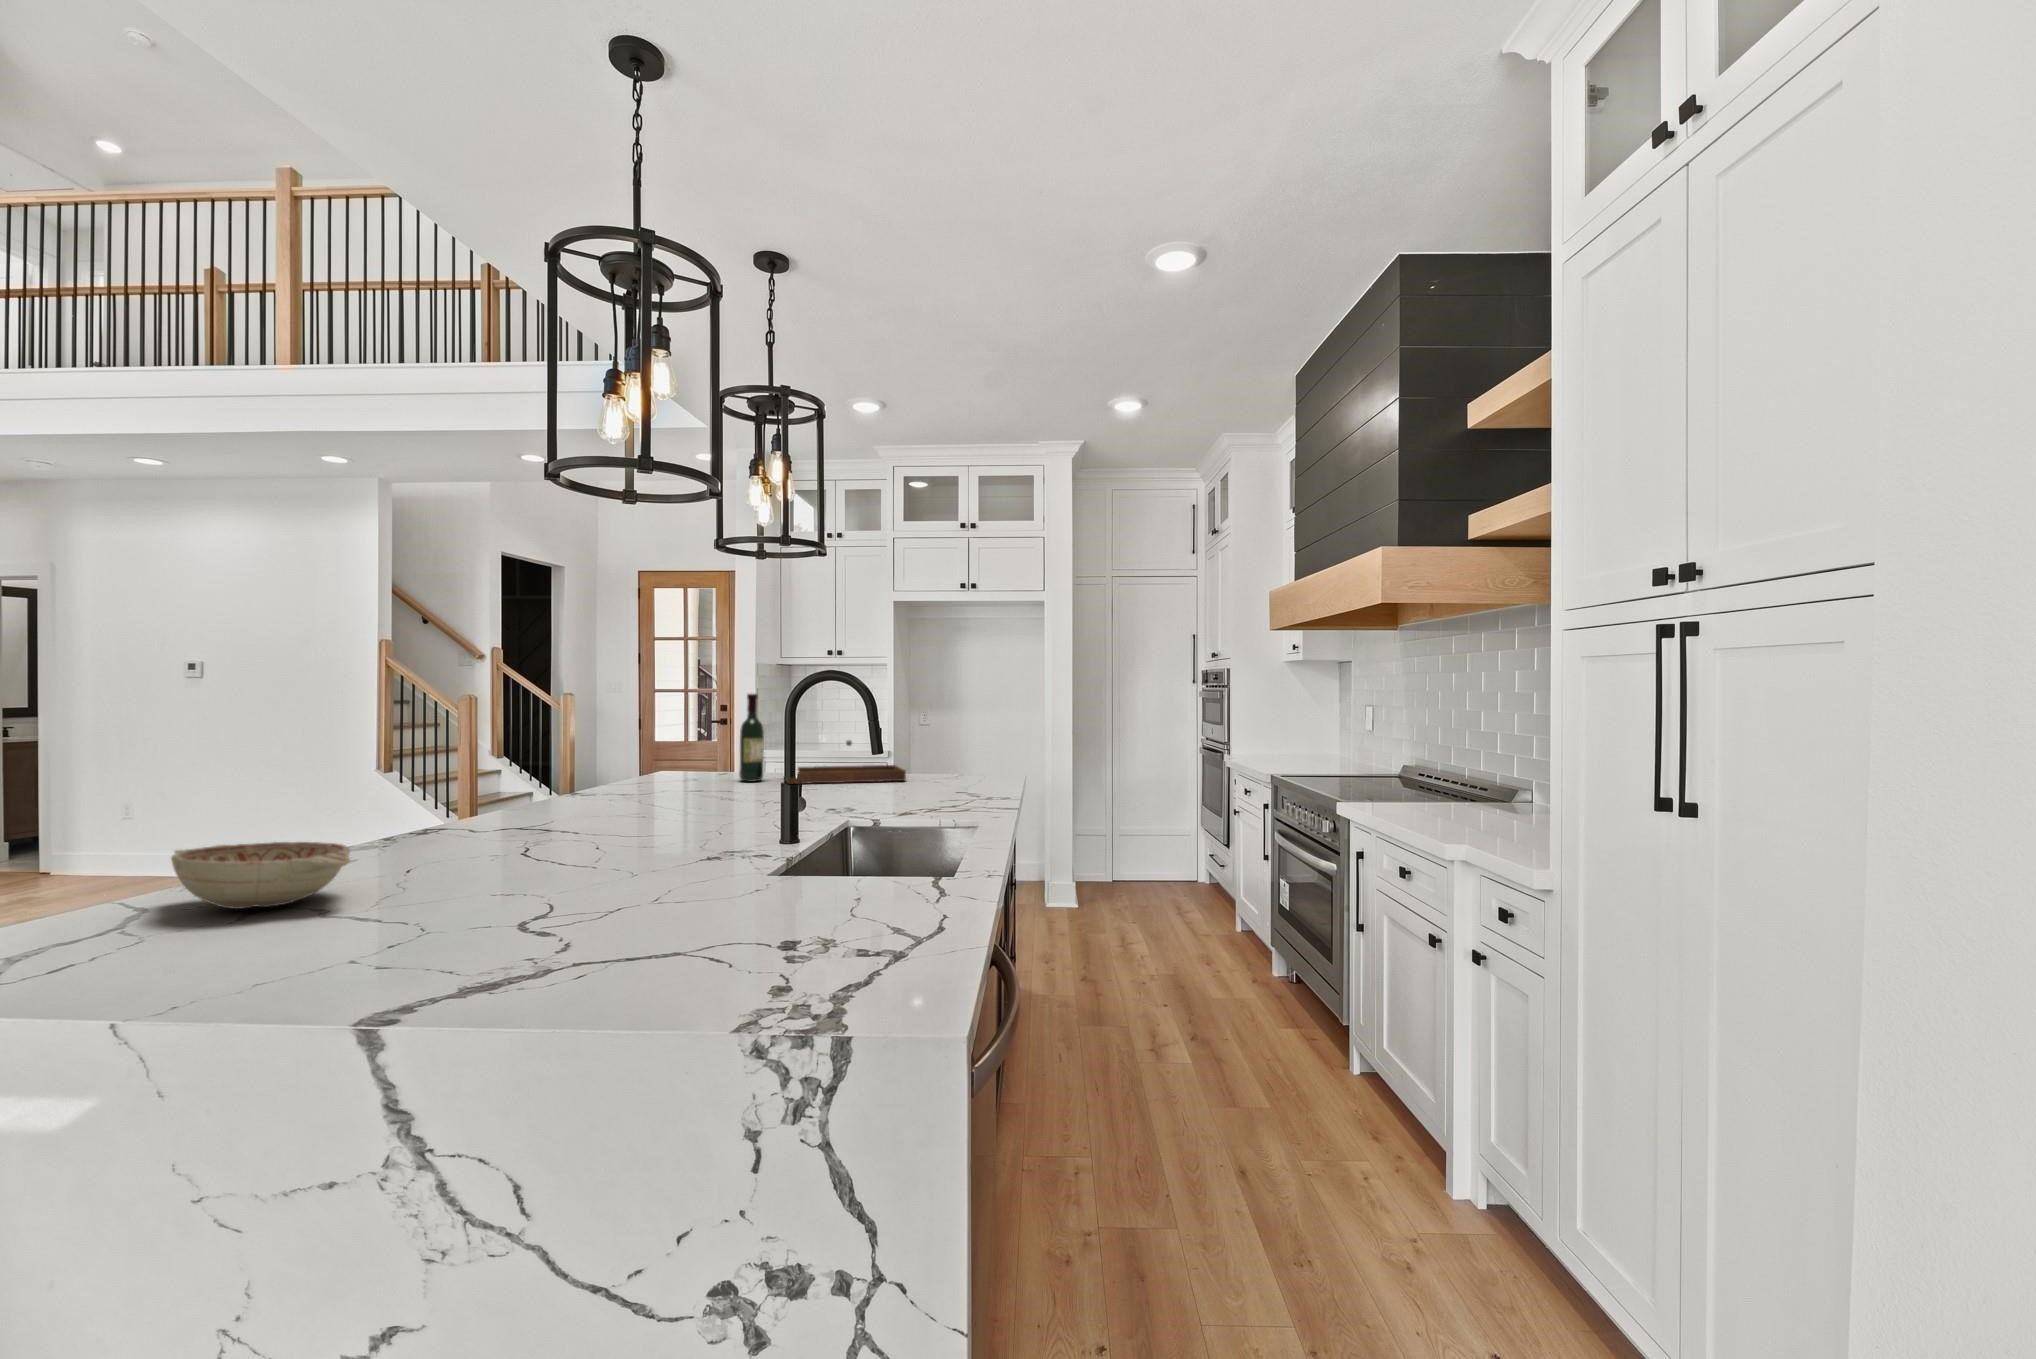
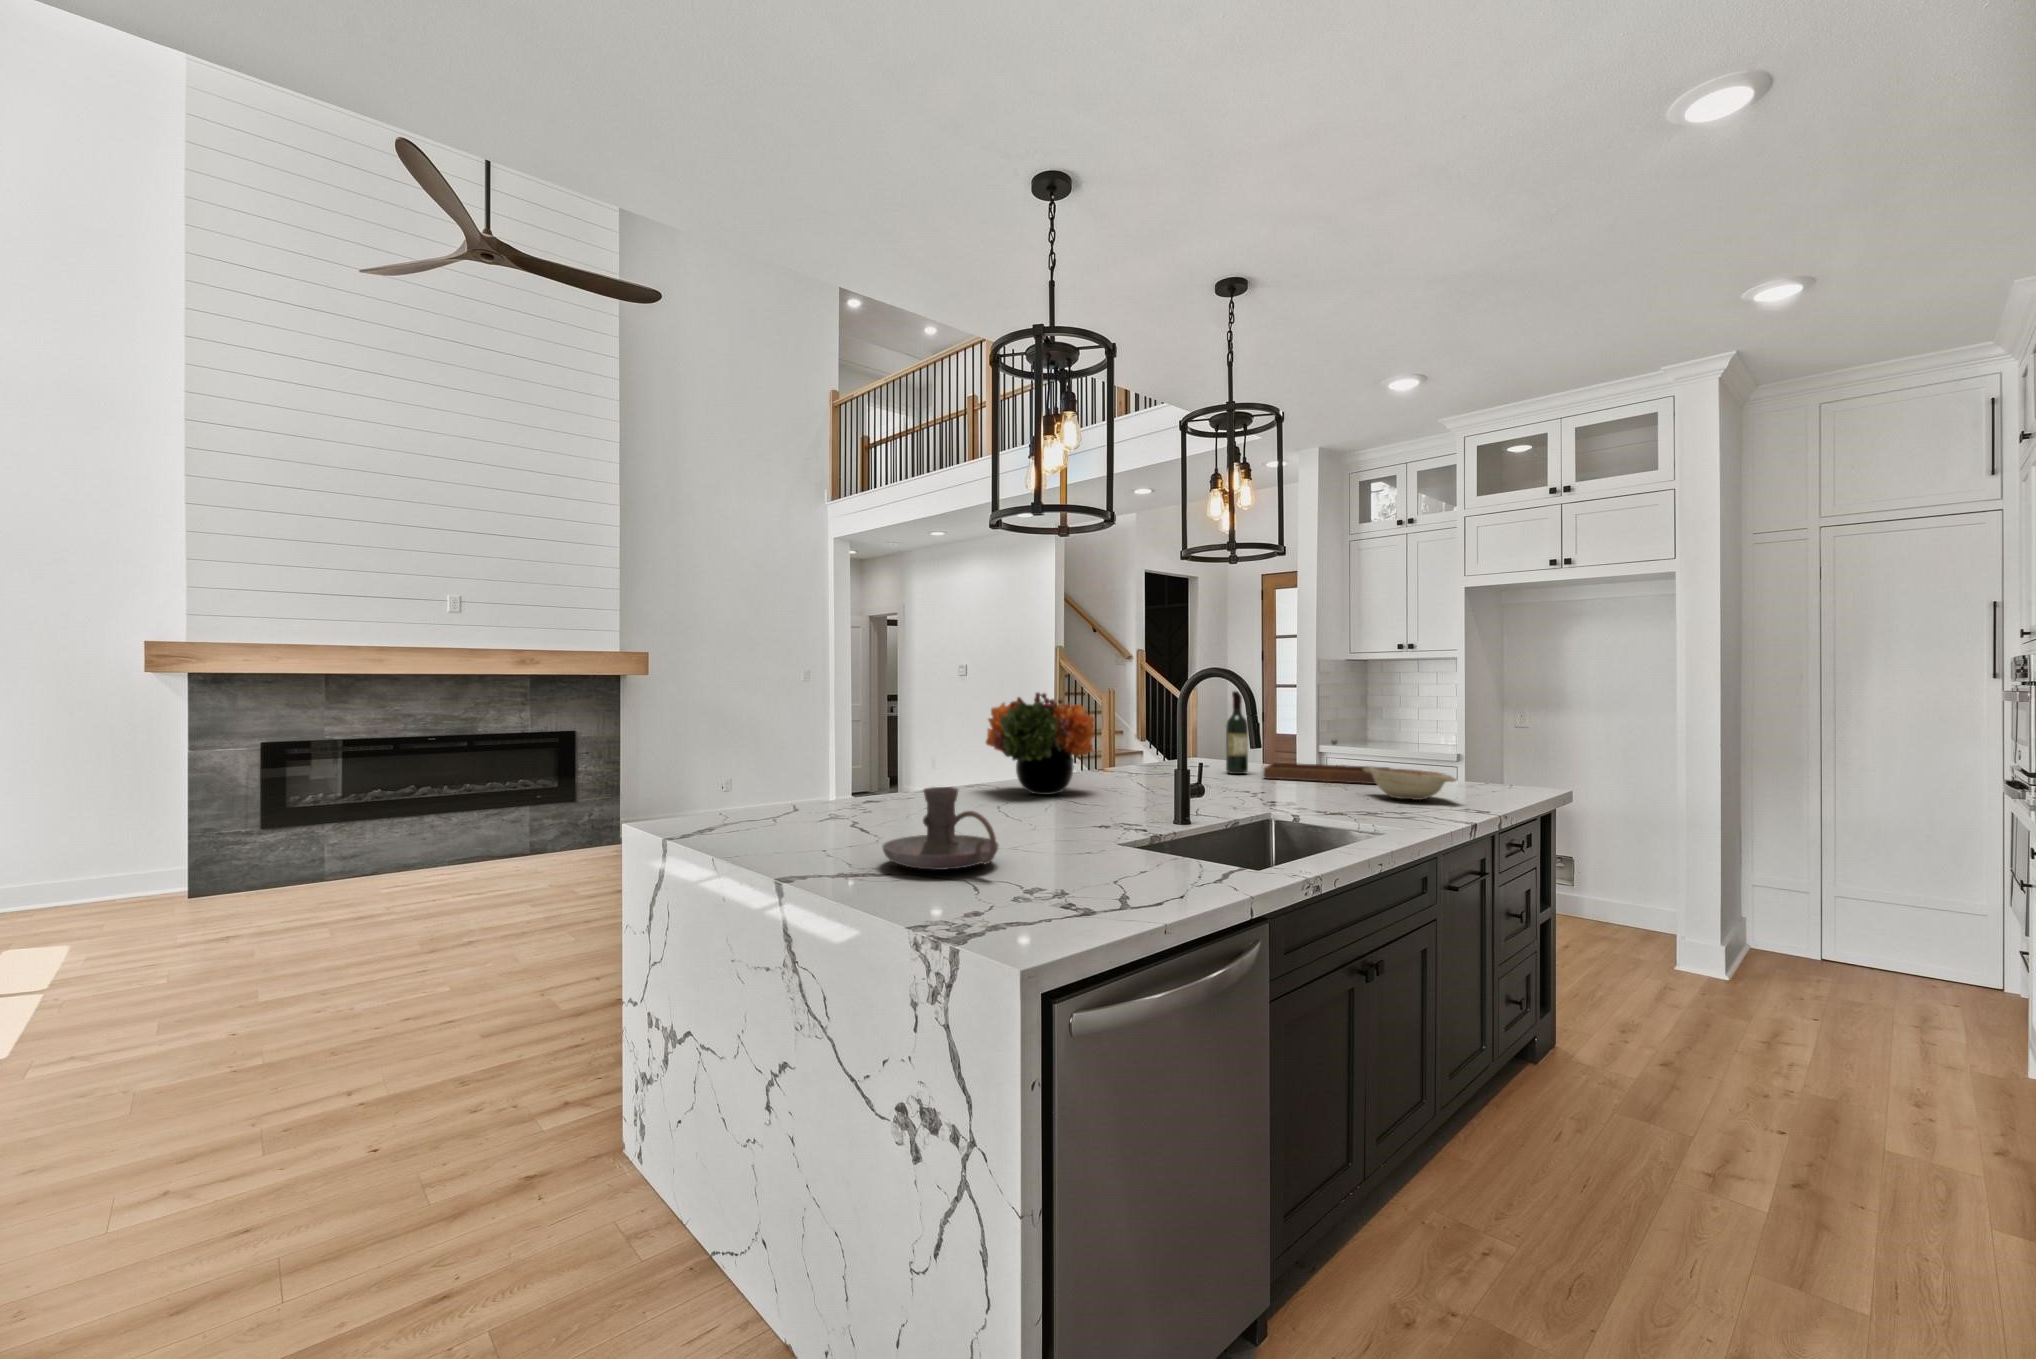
flower arrangement: none [482,694,644,824] -> present [986,692,1095,795]
candle holder: none [518,821,727,942] -> present [883,787,999,870]
decorative bowl: present [171,842,350,909] -> present [1363,768,1456,800]

